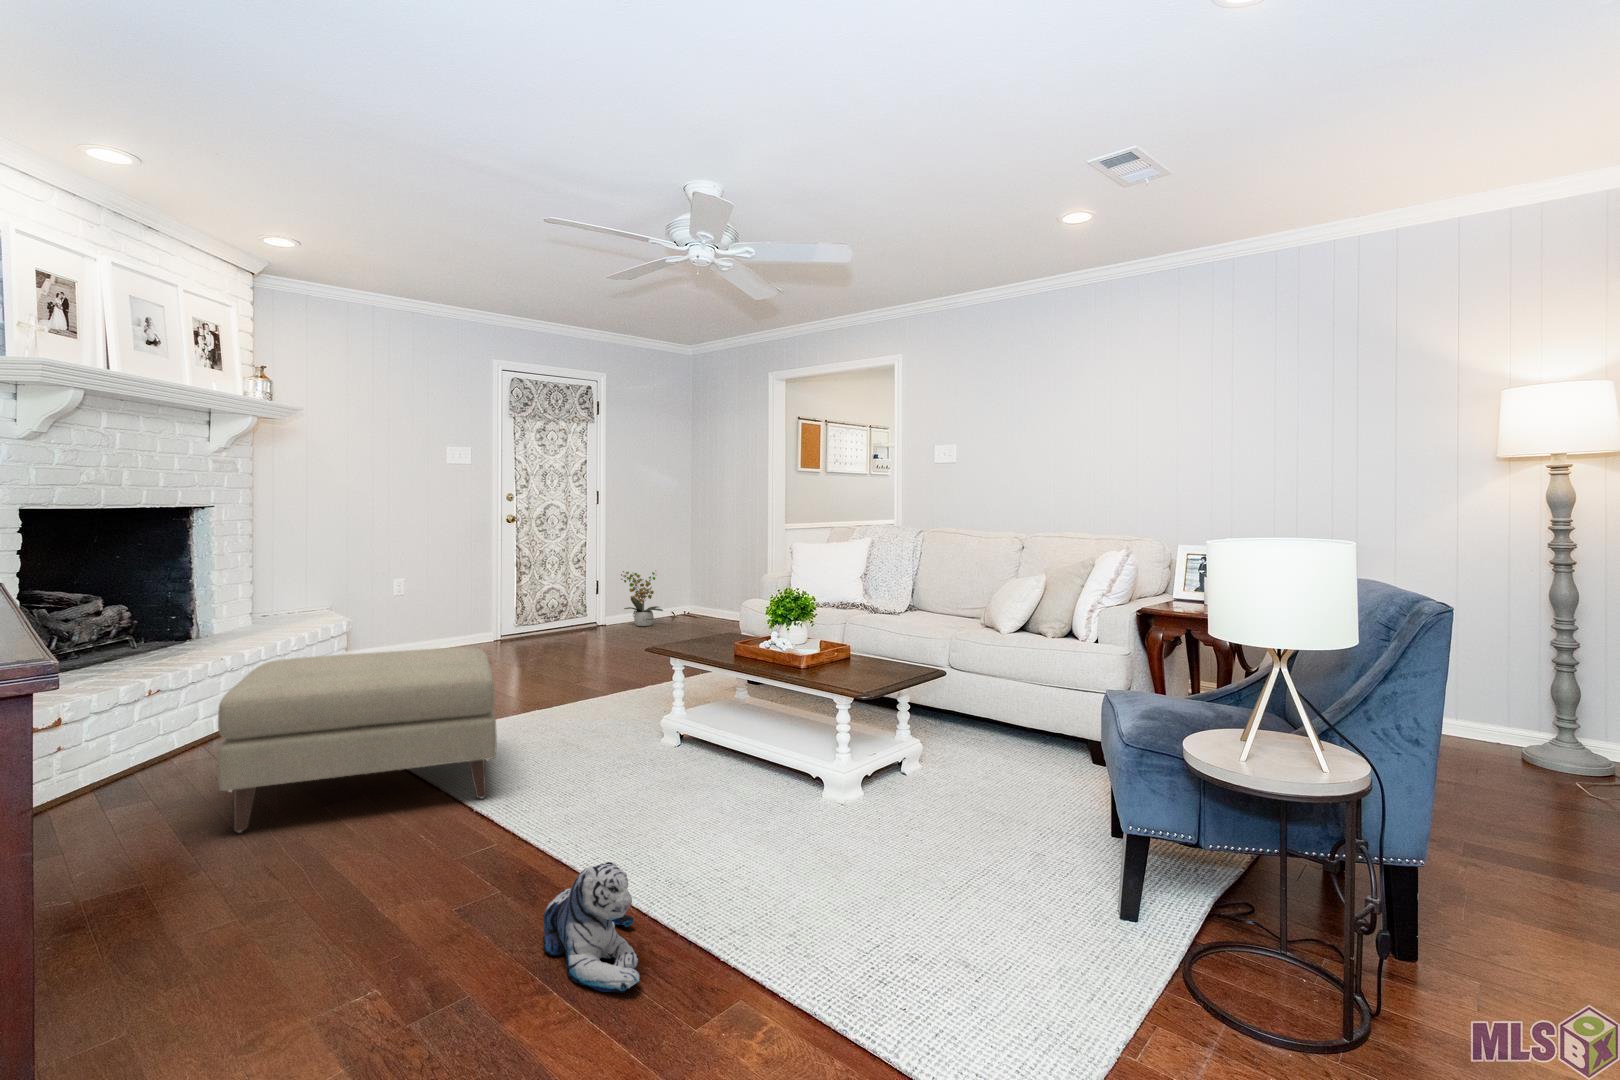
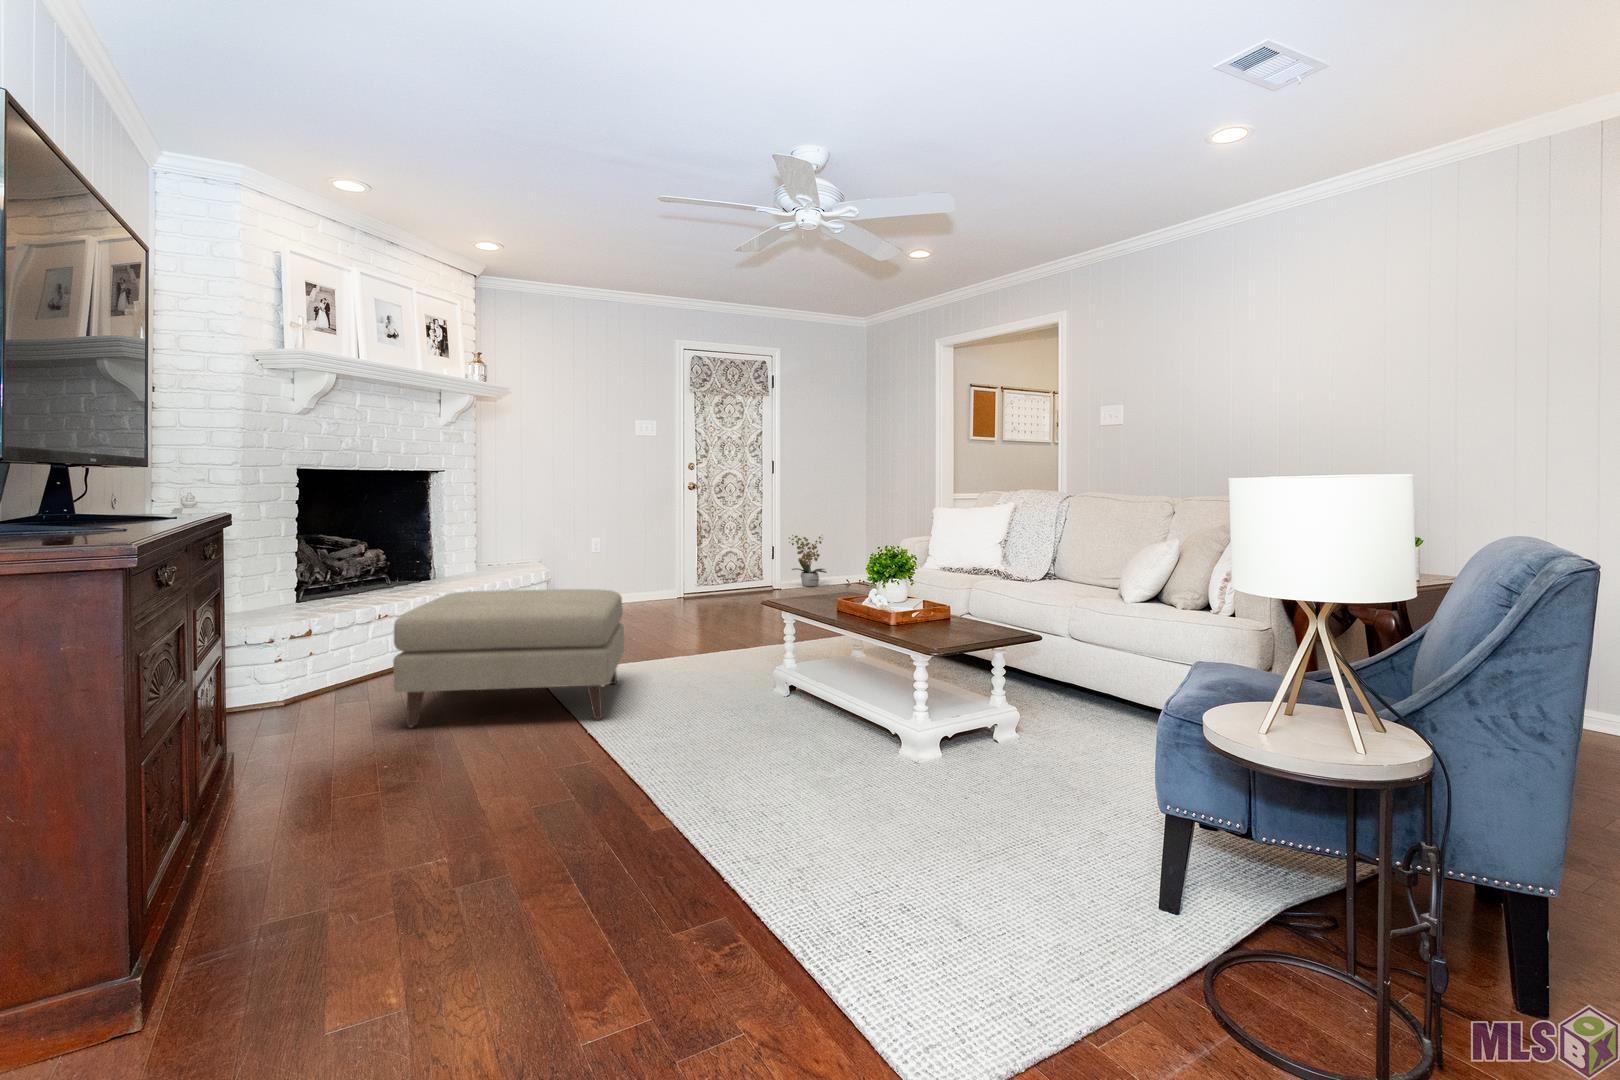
plush toy: present [543,862,640,992] -> none [578,776,664,893]

